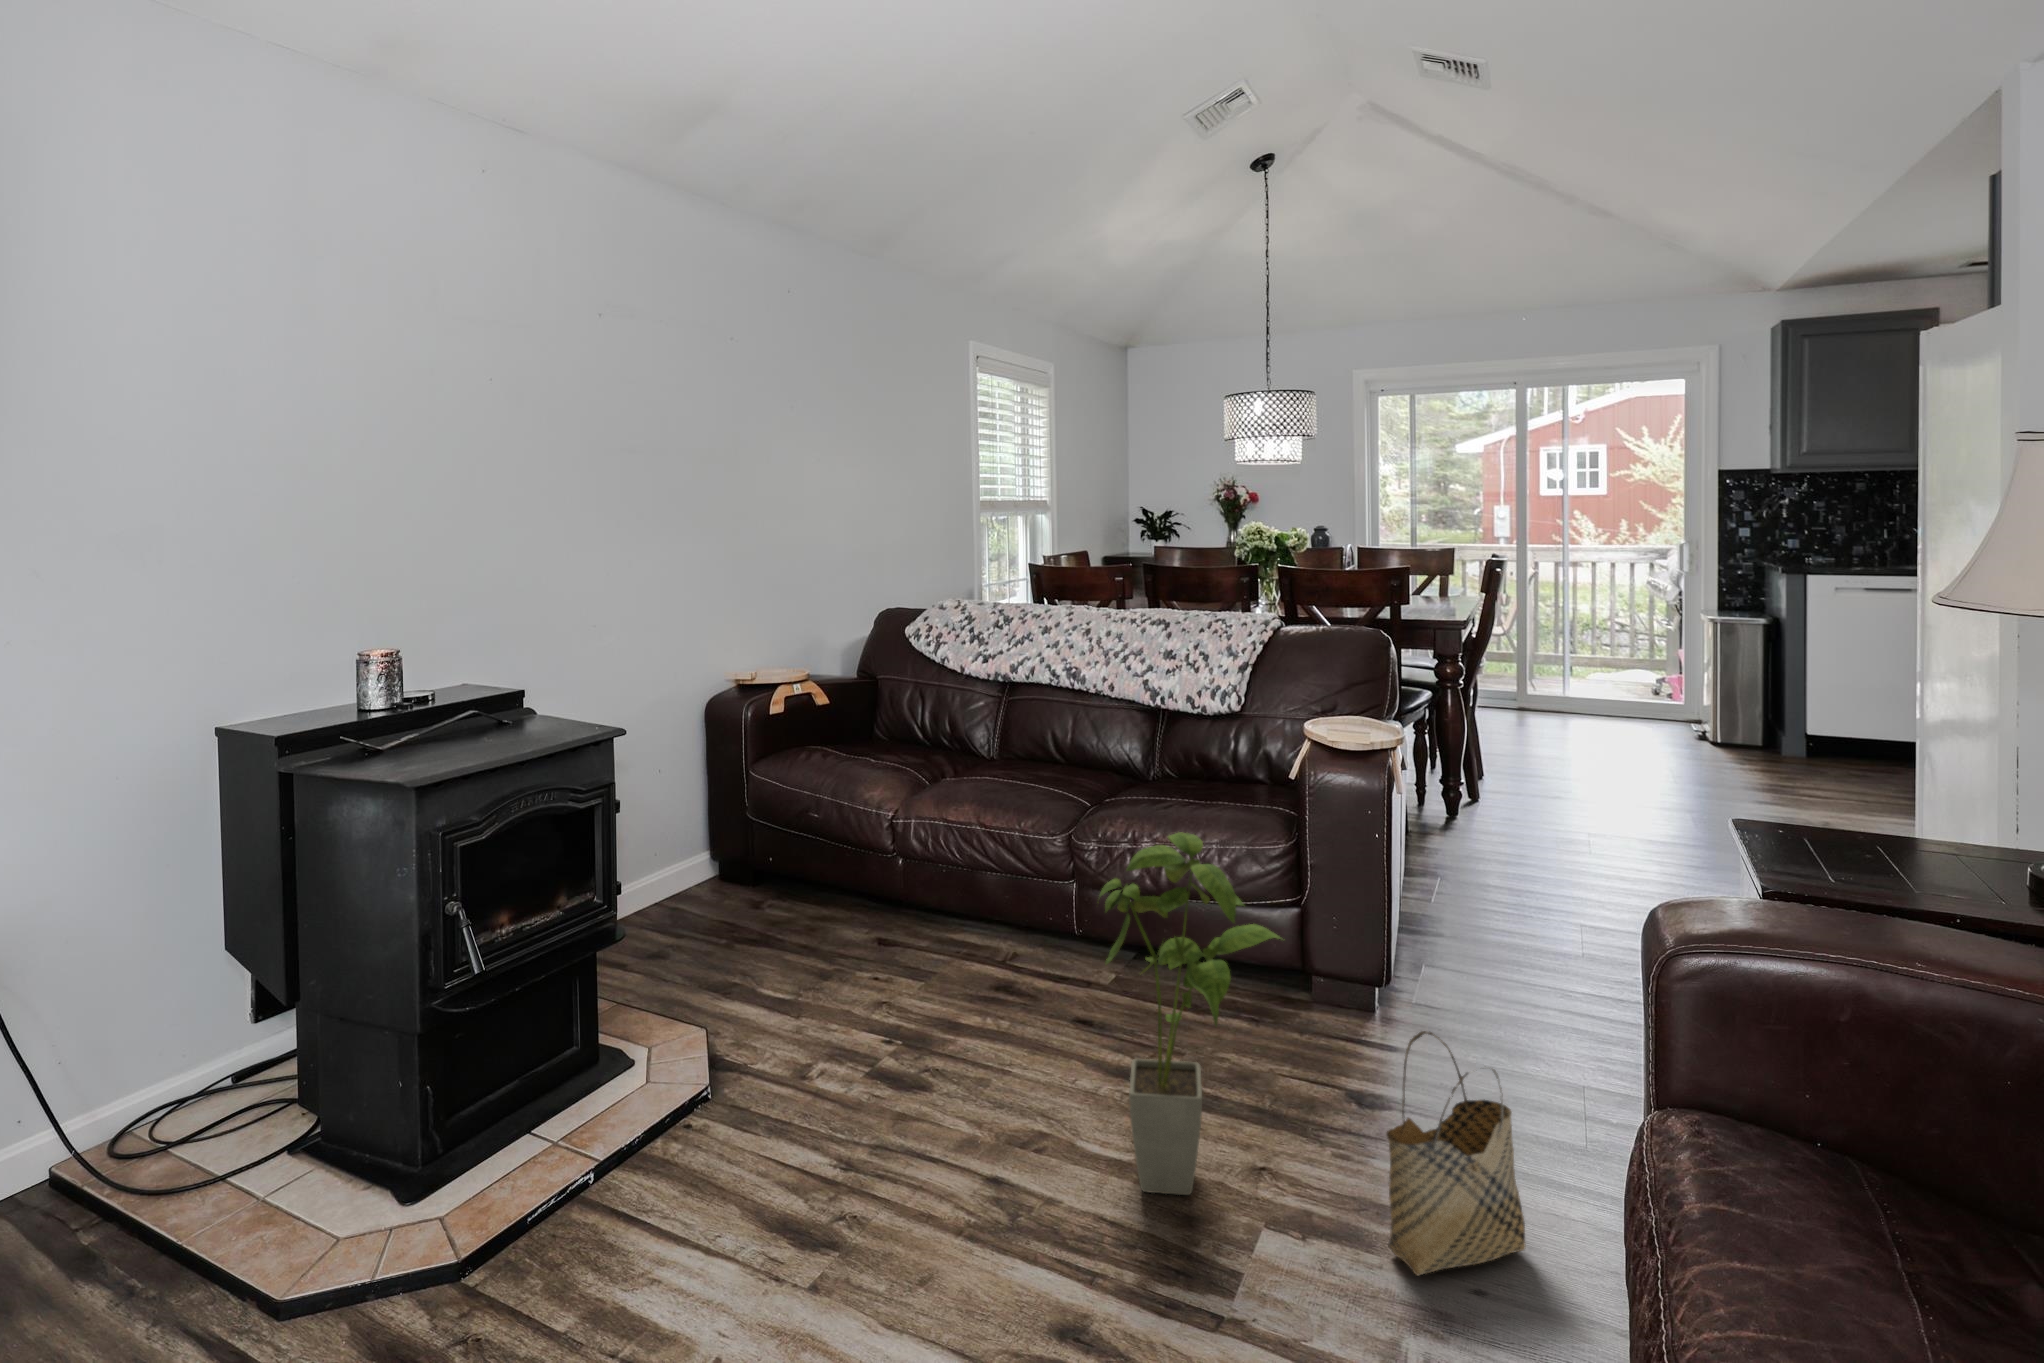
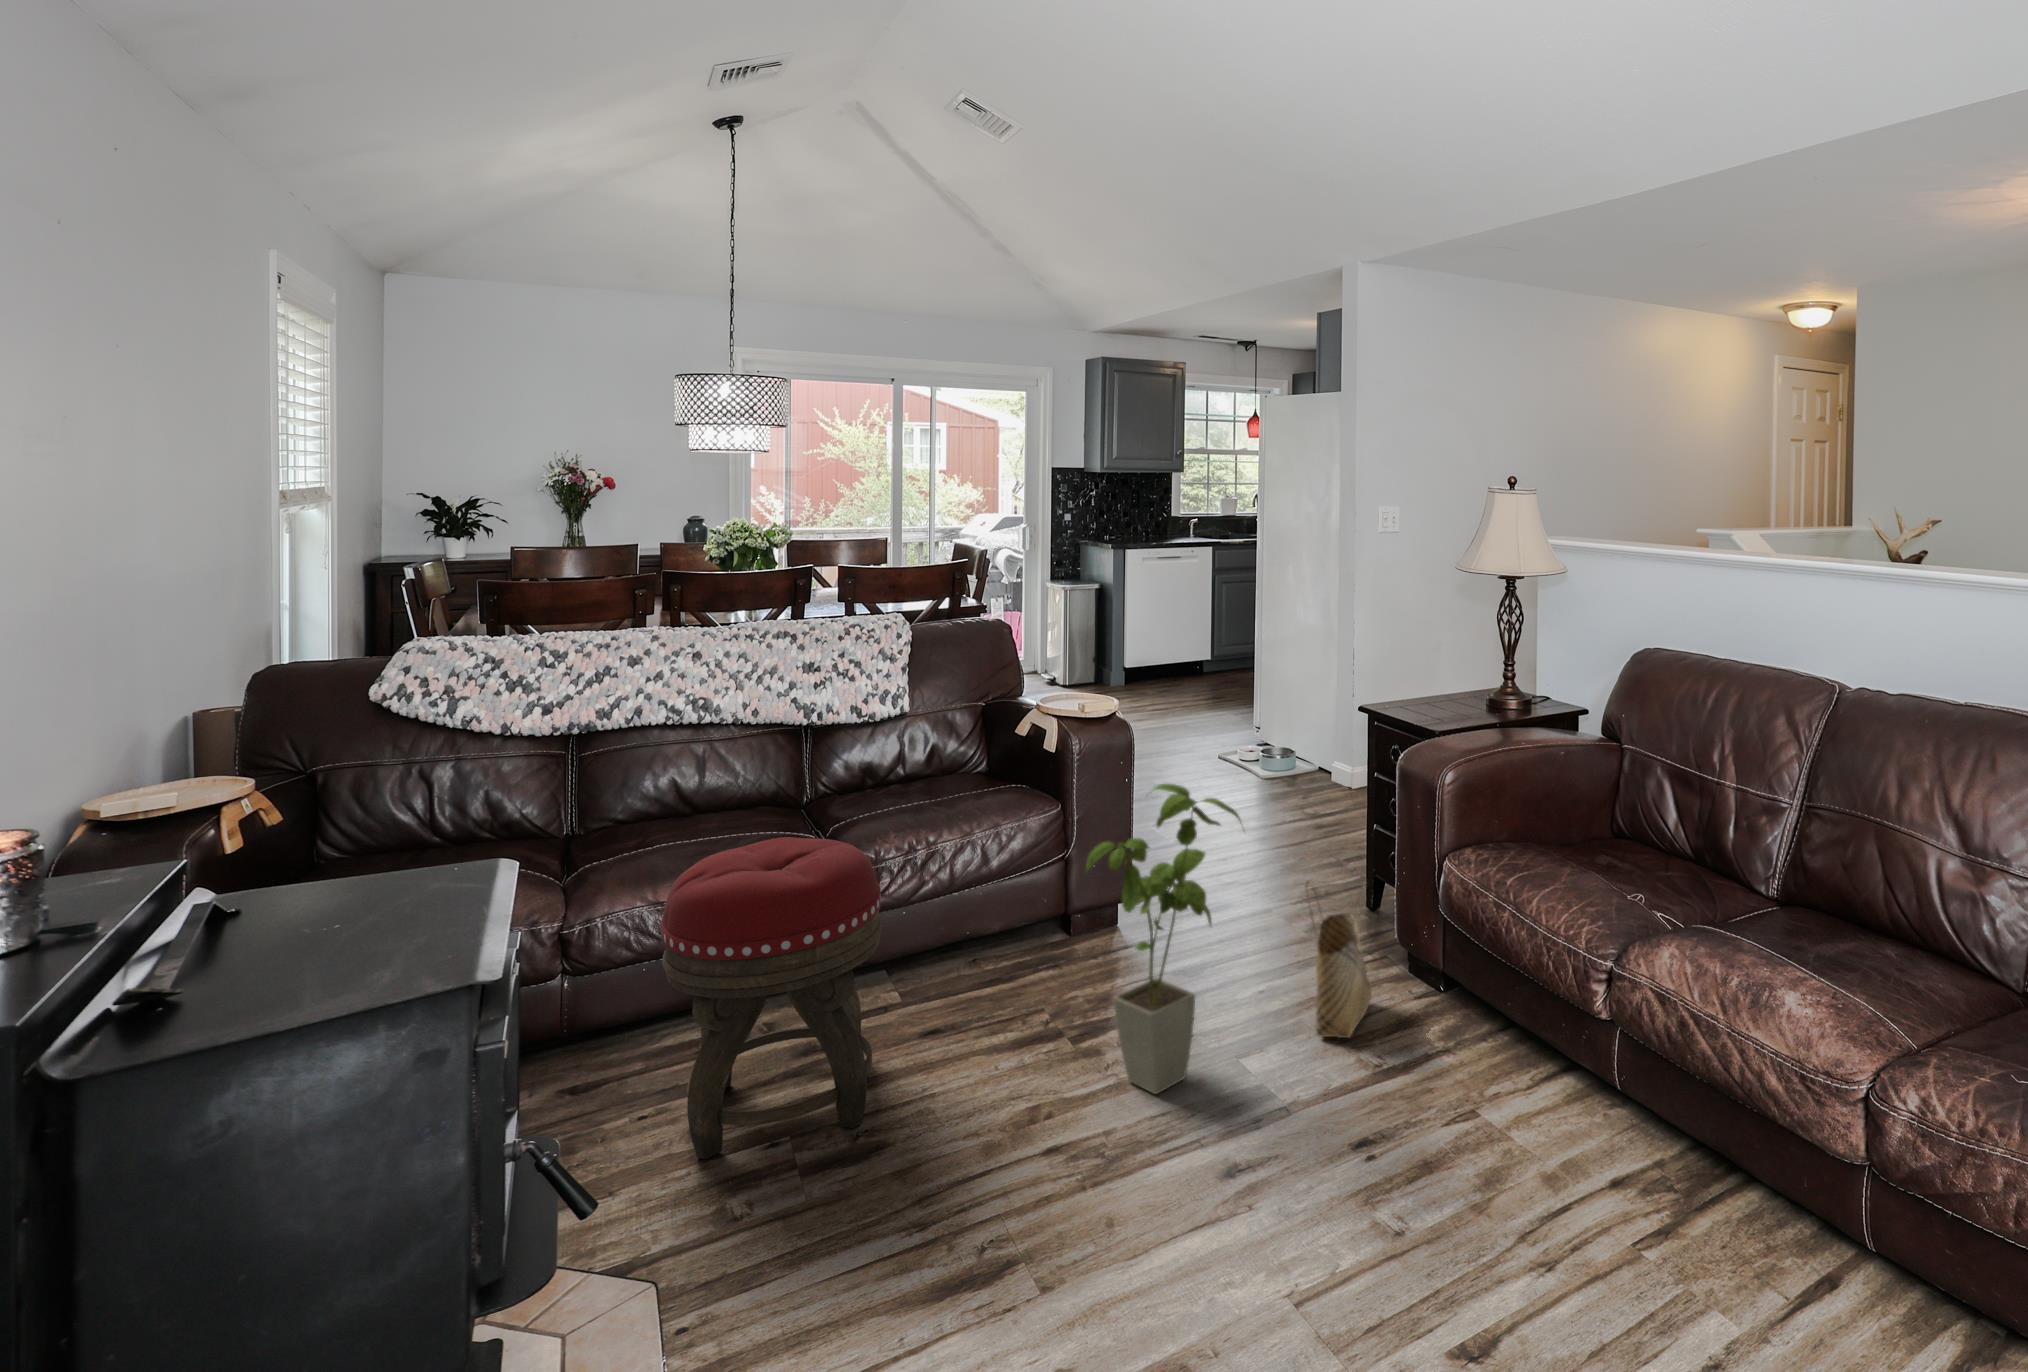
footstool: none [828,789,1012,1067] -> present [661,837,882,1159]

